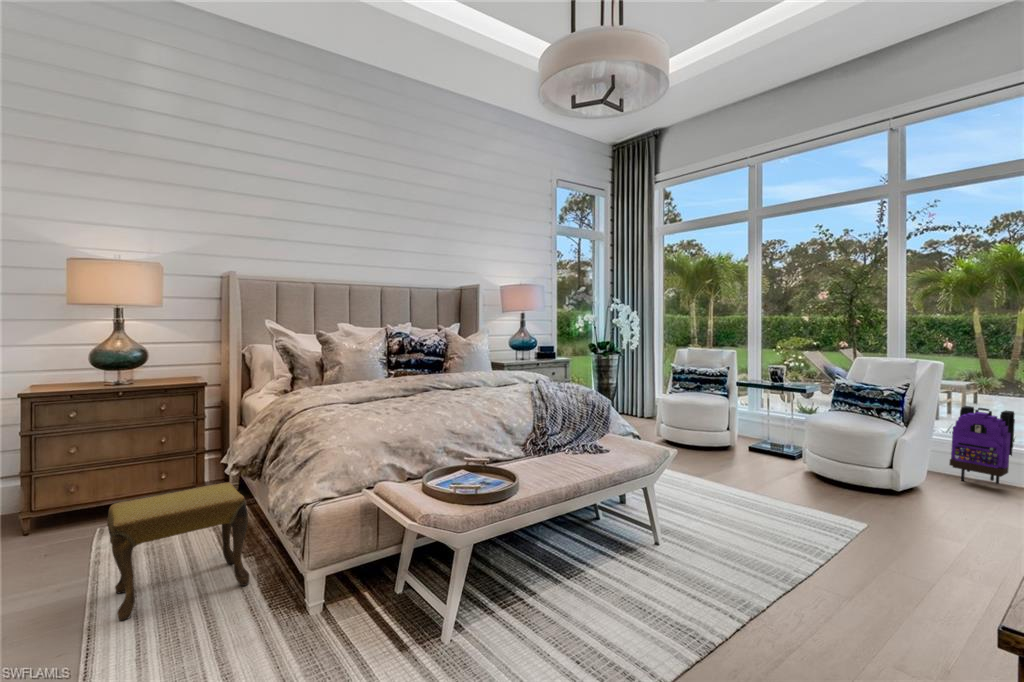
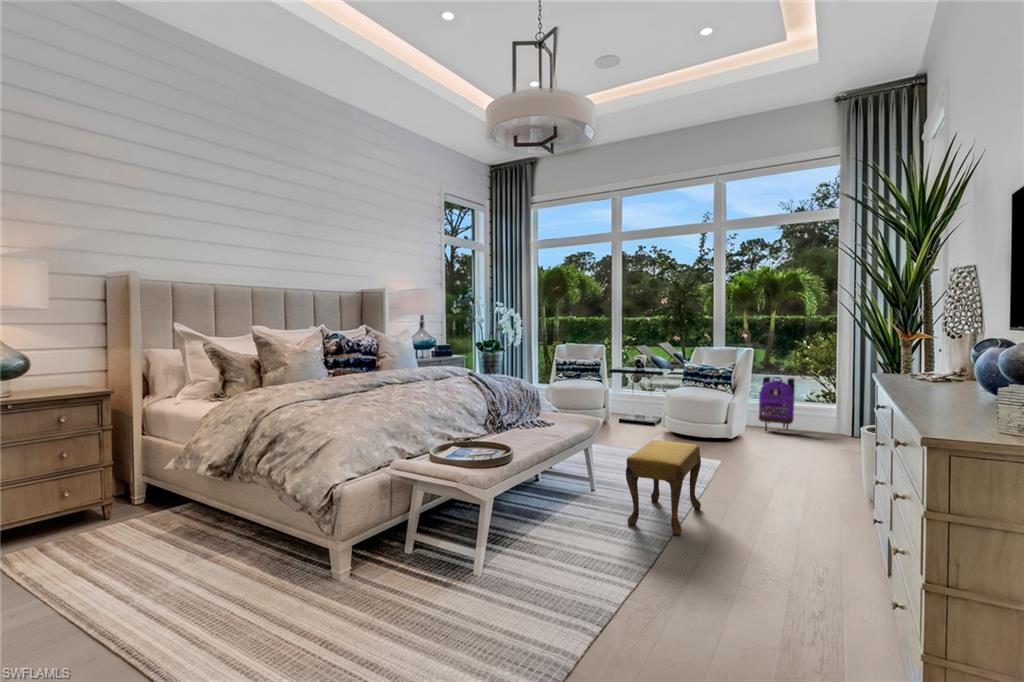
footstool: present [107,483,249,620] -> present [626,440,701,536]

